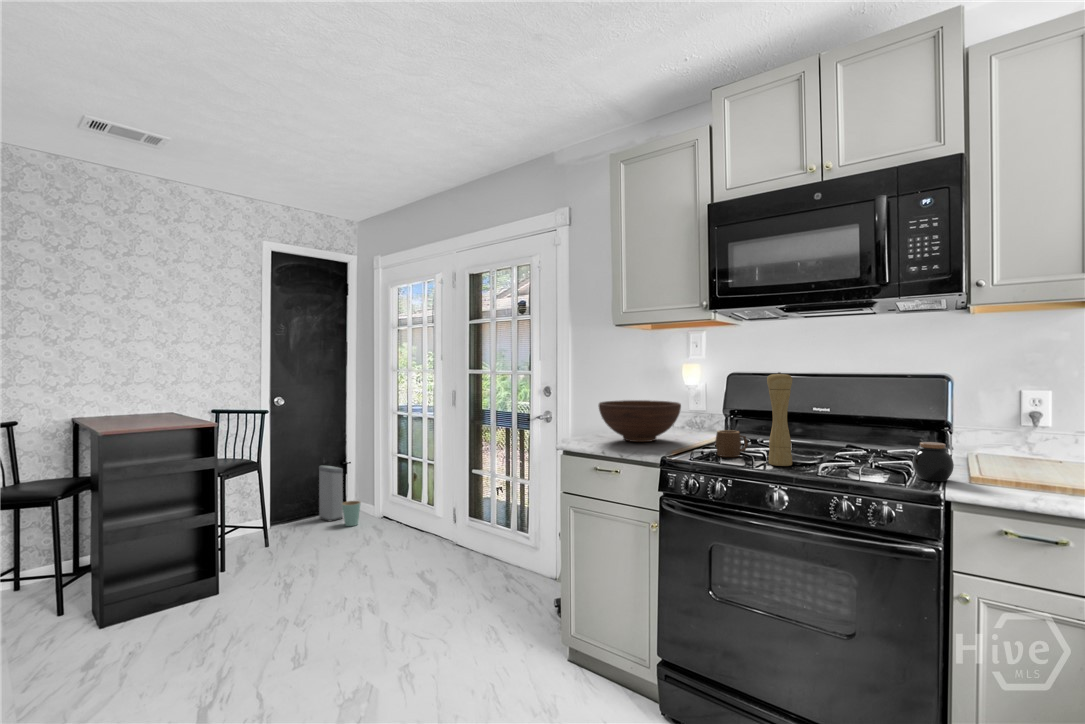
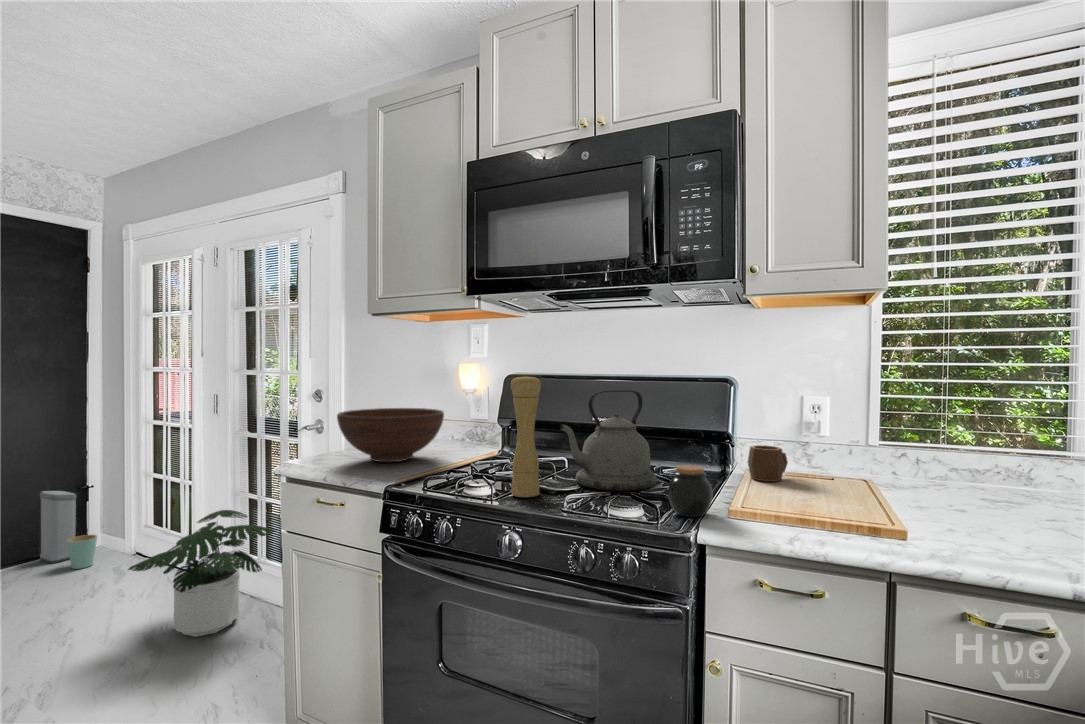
kettle: none [806,385,889,464] -> present [560,390,657,491]
mug: present [715,430,748,457] -> present [748,445,788,482]
potted plant: none [414,483,514,579] -> present [128,510,275,637]

